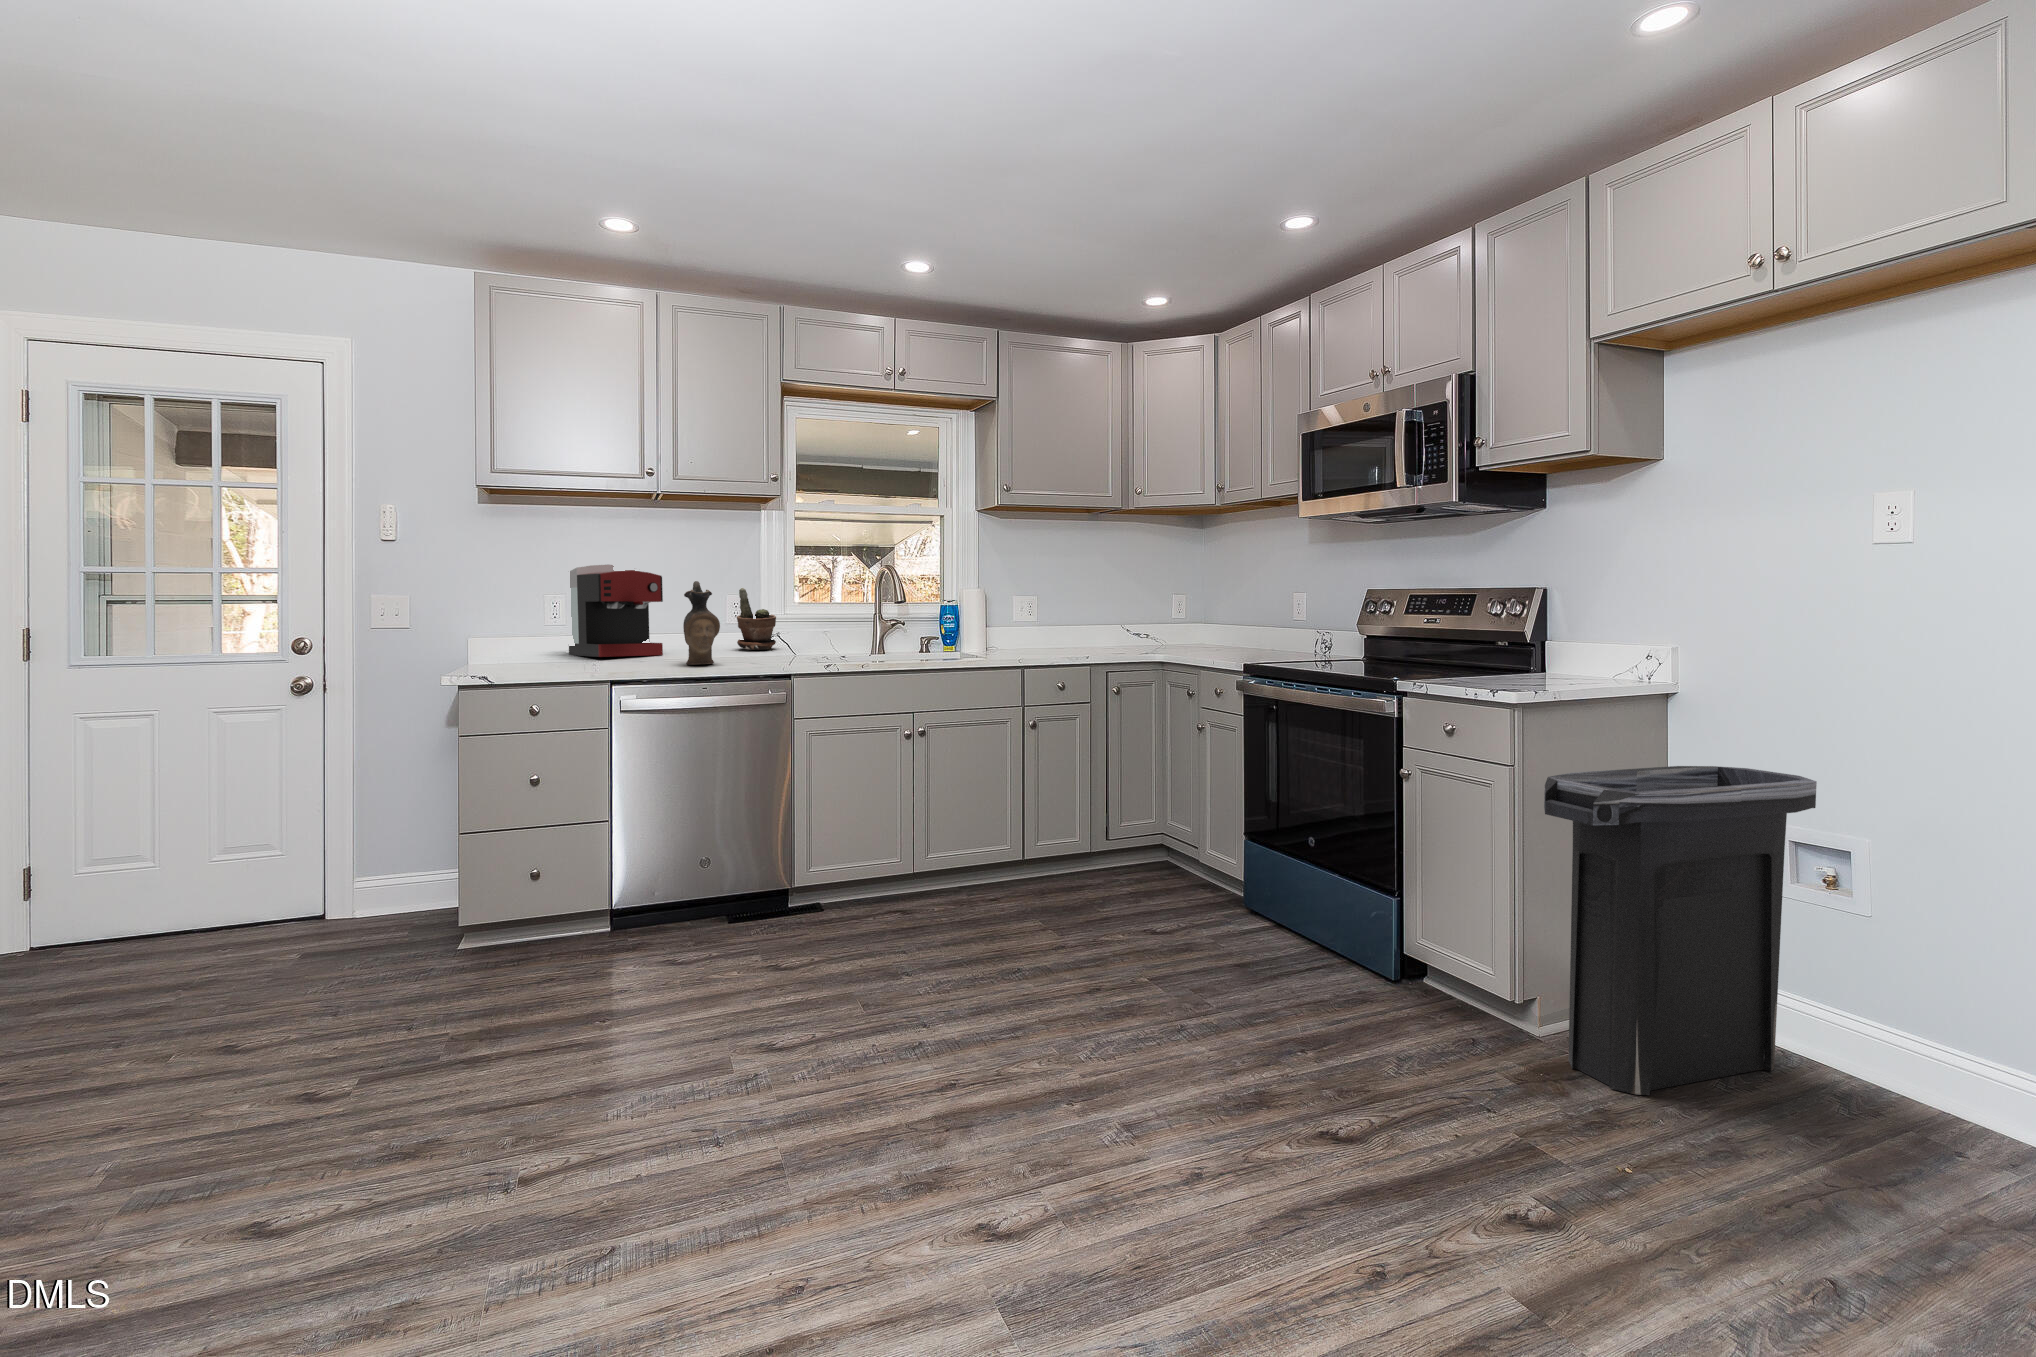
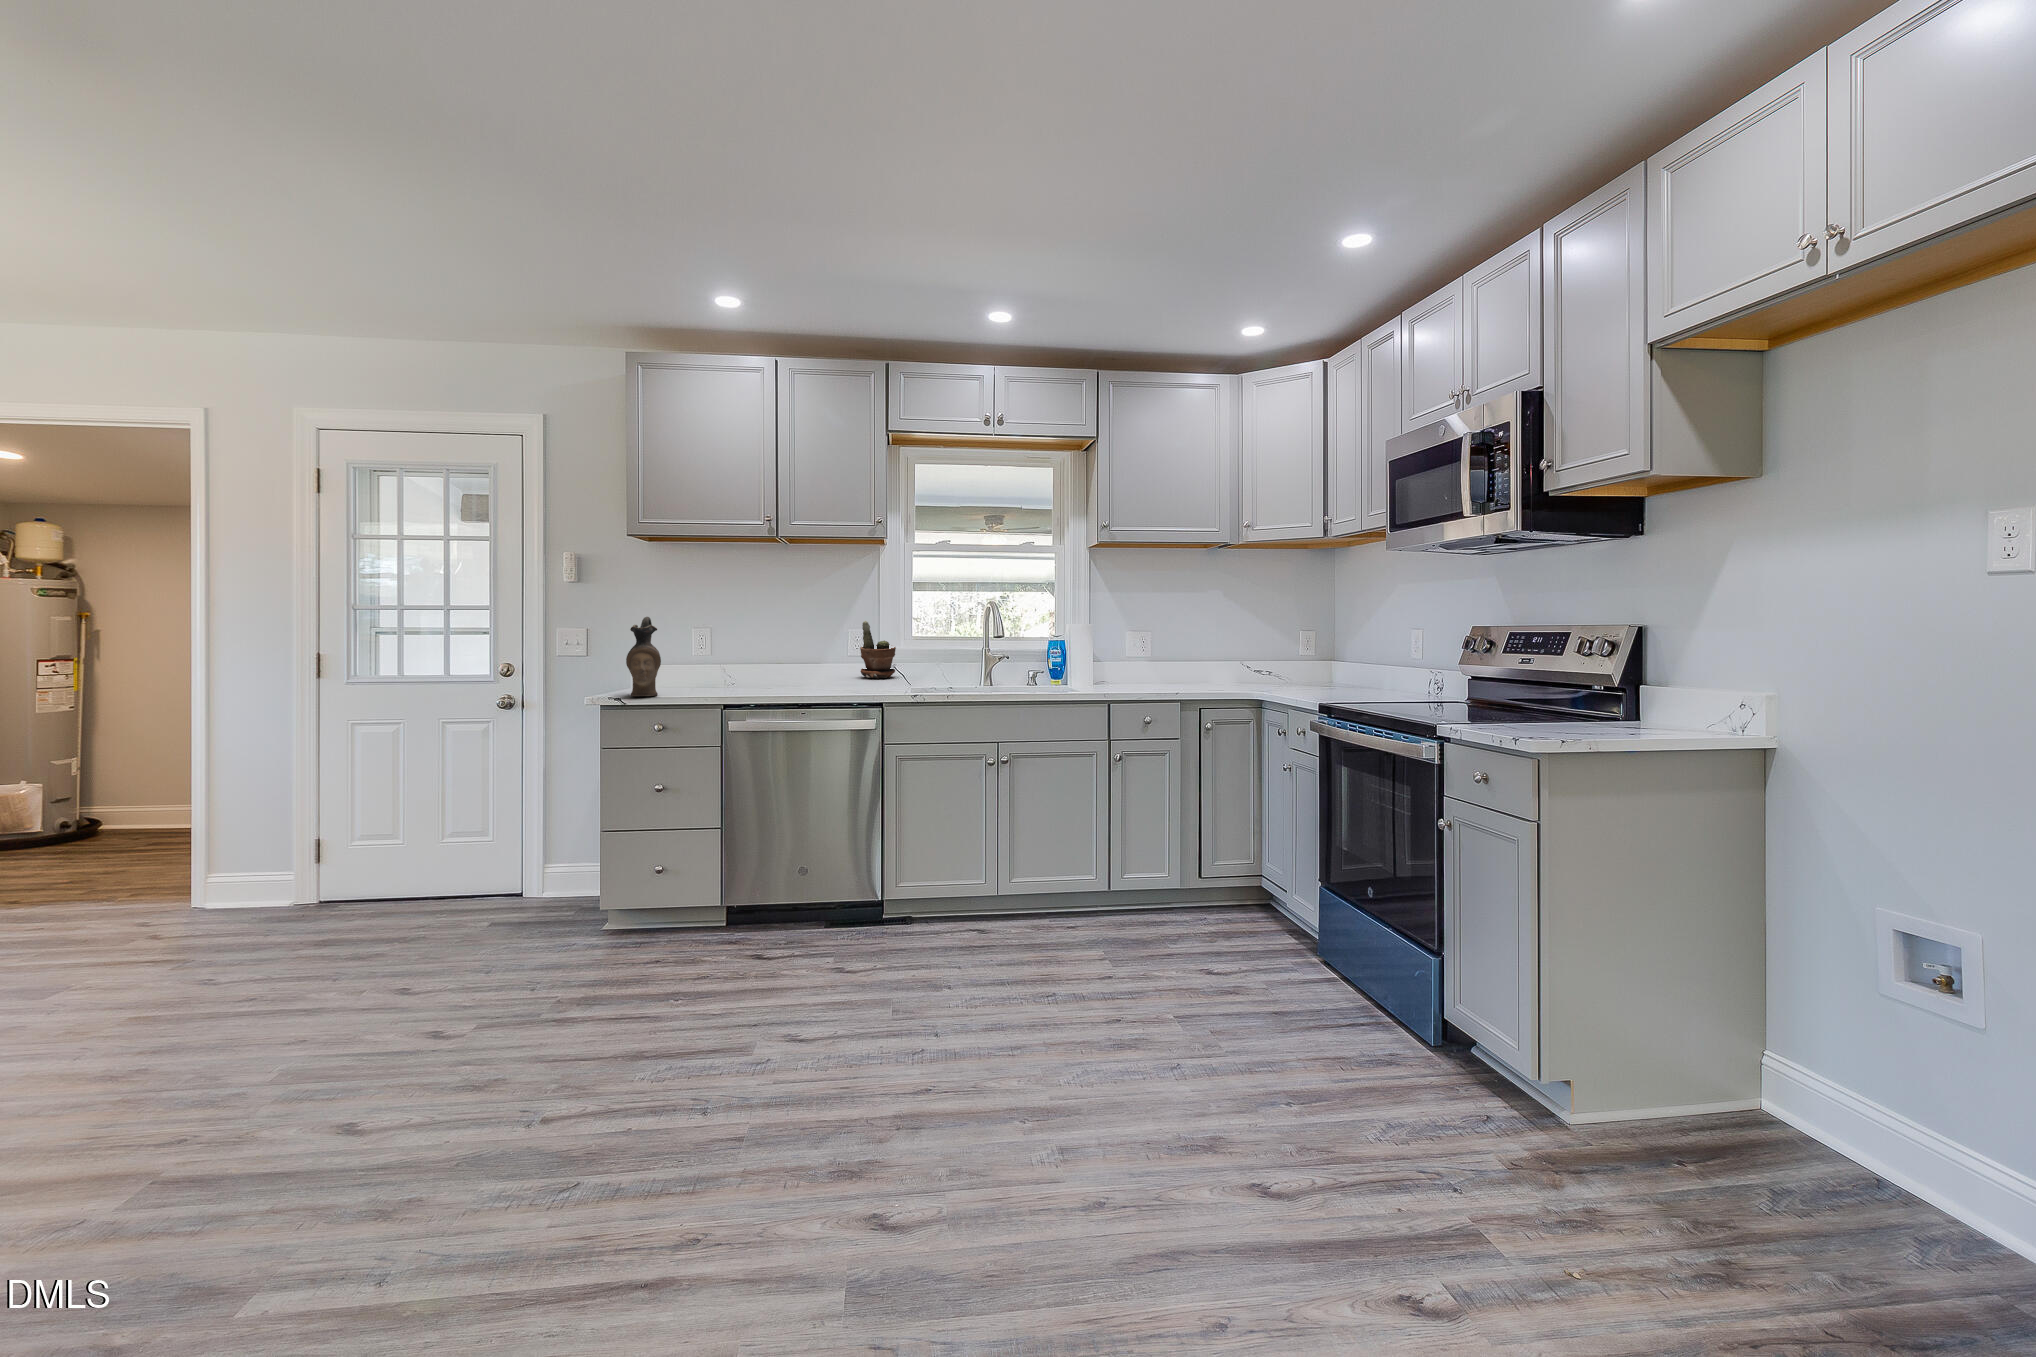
coffee maker: present [569,564,663,657] -> none [716,599,792,681]
ceramic pitcher: present [683,581,720,665] -> present [626,617,661,696]
trash can: present [1544,766,1817,1095] -> none [1549,833,1902,1200]

